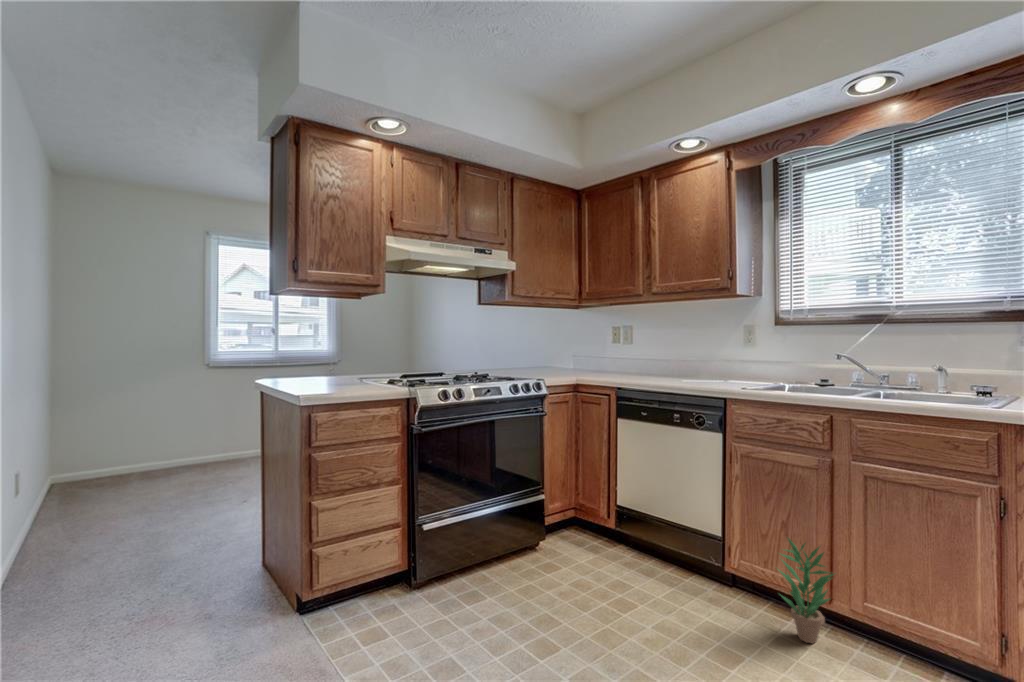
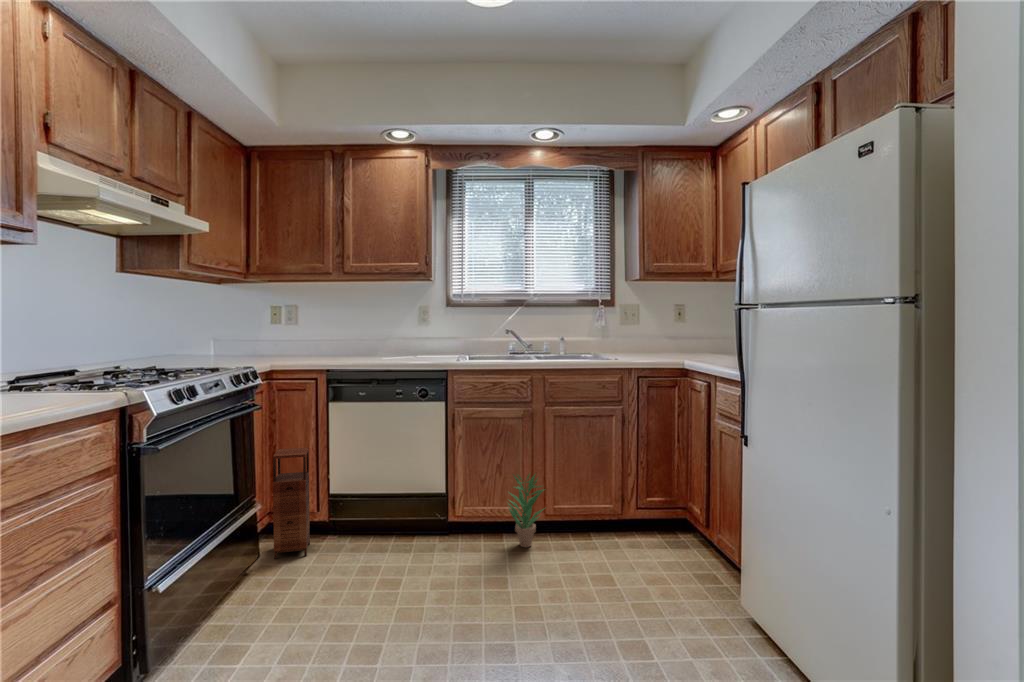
storage cabinet: none [561,452,598,552] -> present [273,448,310,559]

